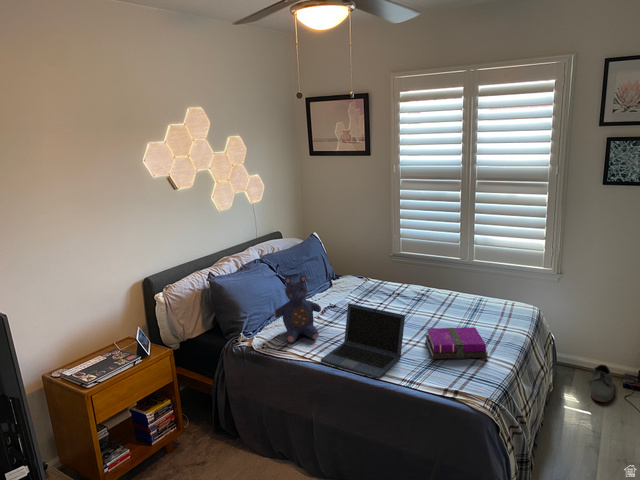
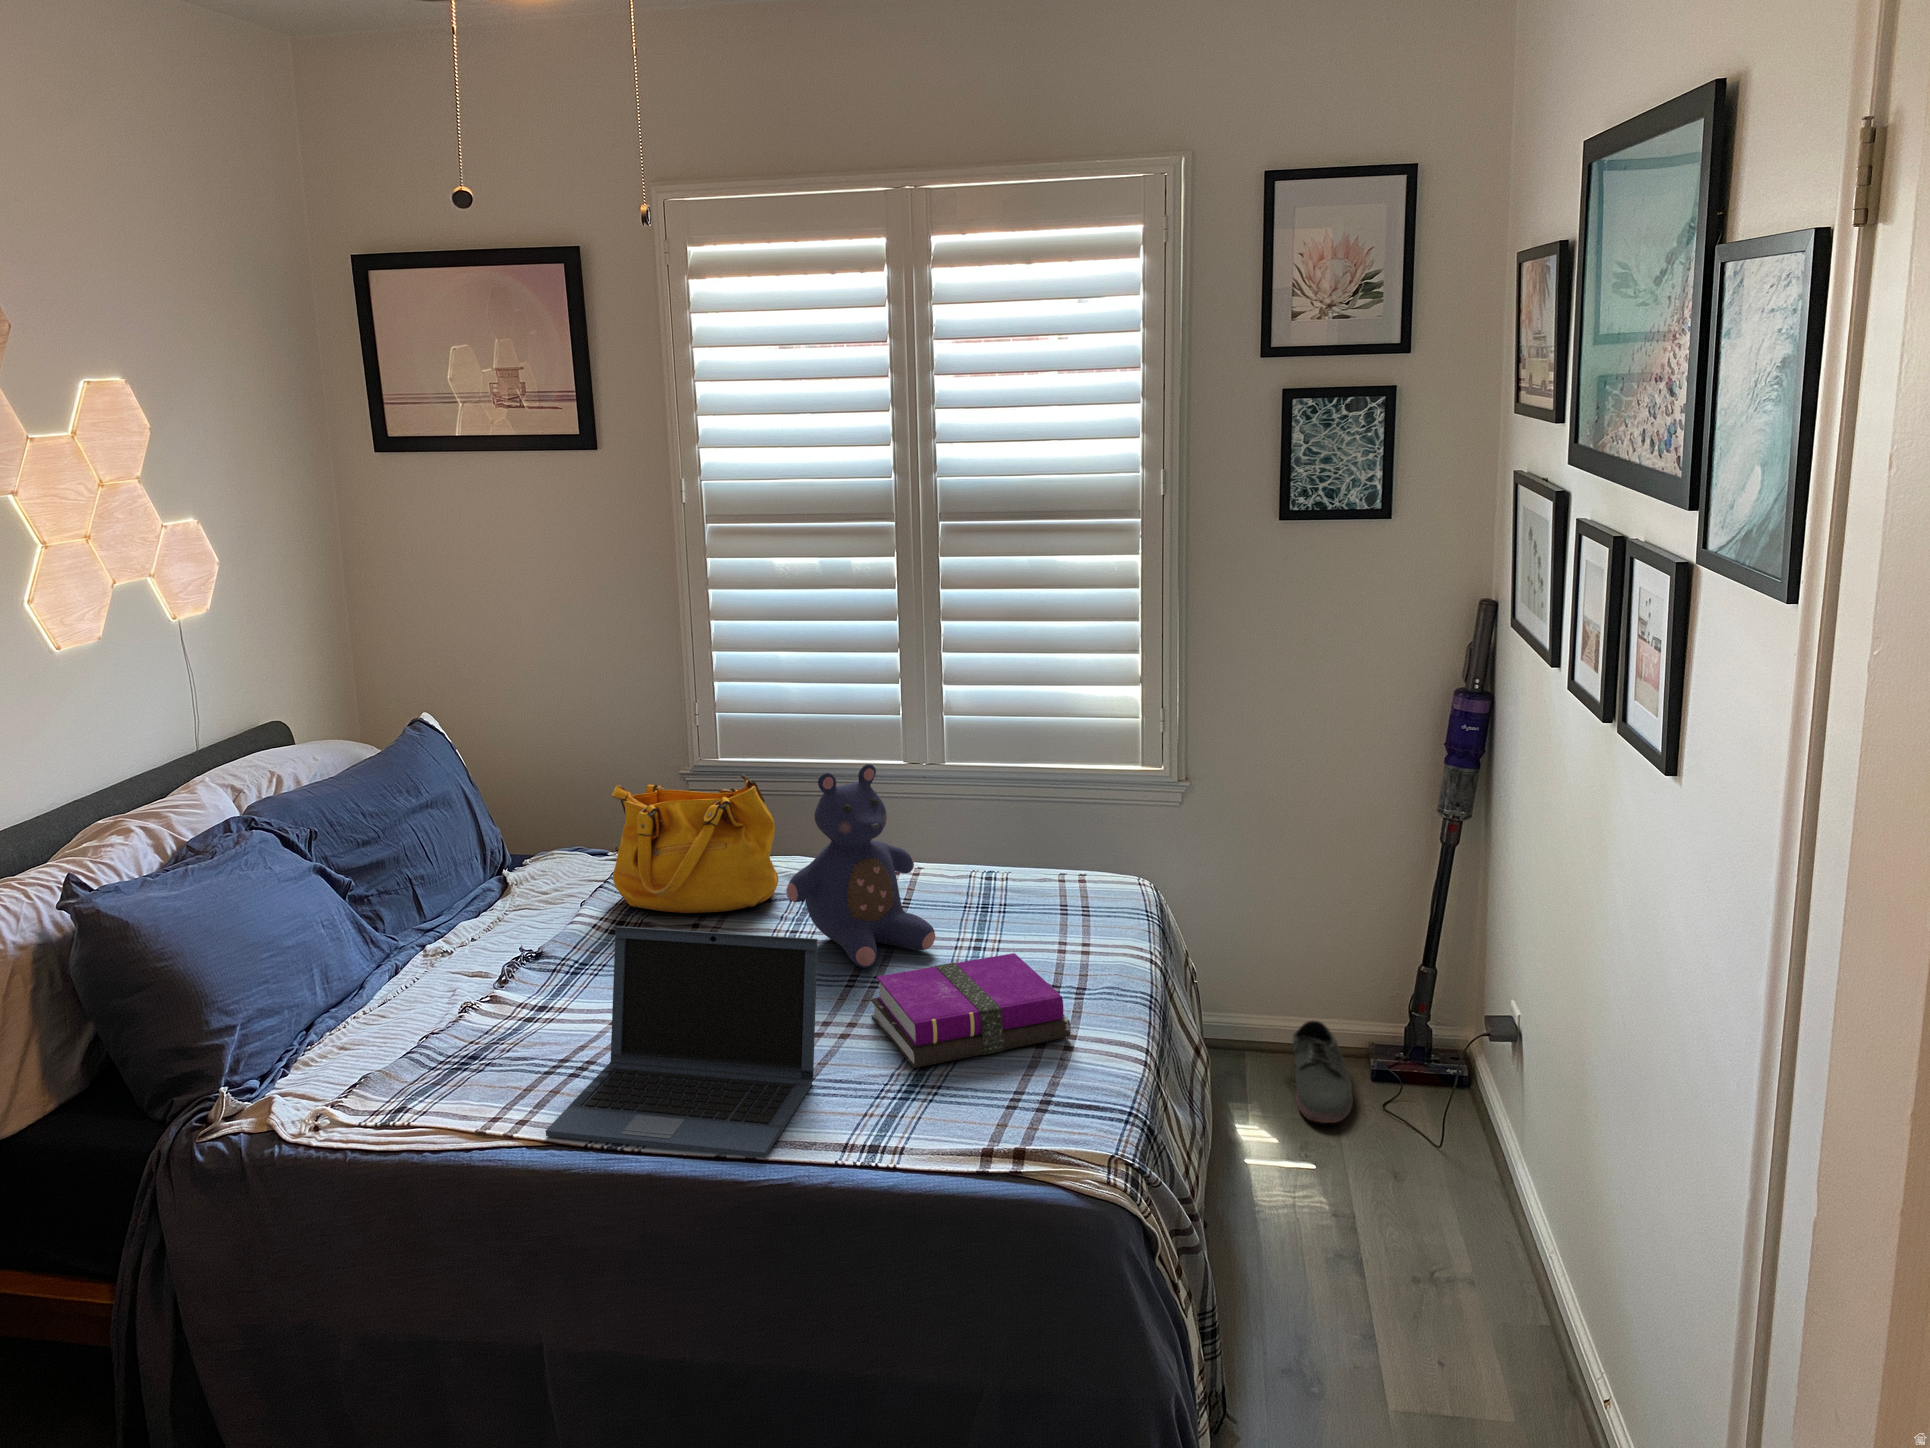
handbag: none [360,259,409,301] -> present [612,774,778,913]
teddy bear: present [274,275,321,343] -> present [787,764,935,968]

